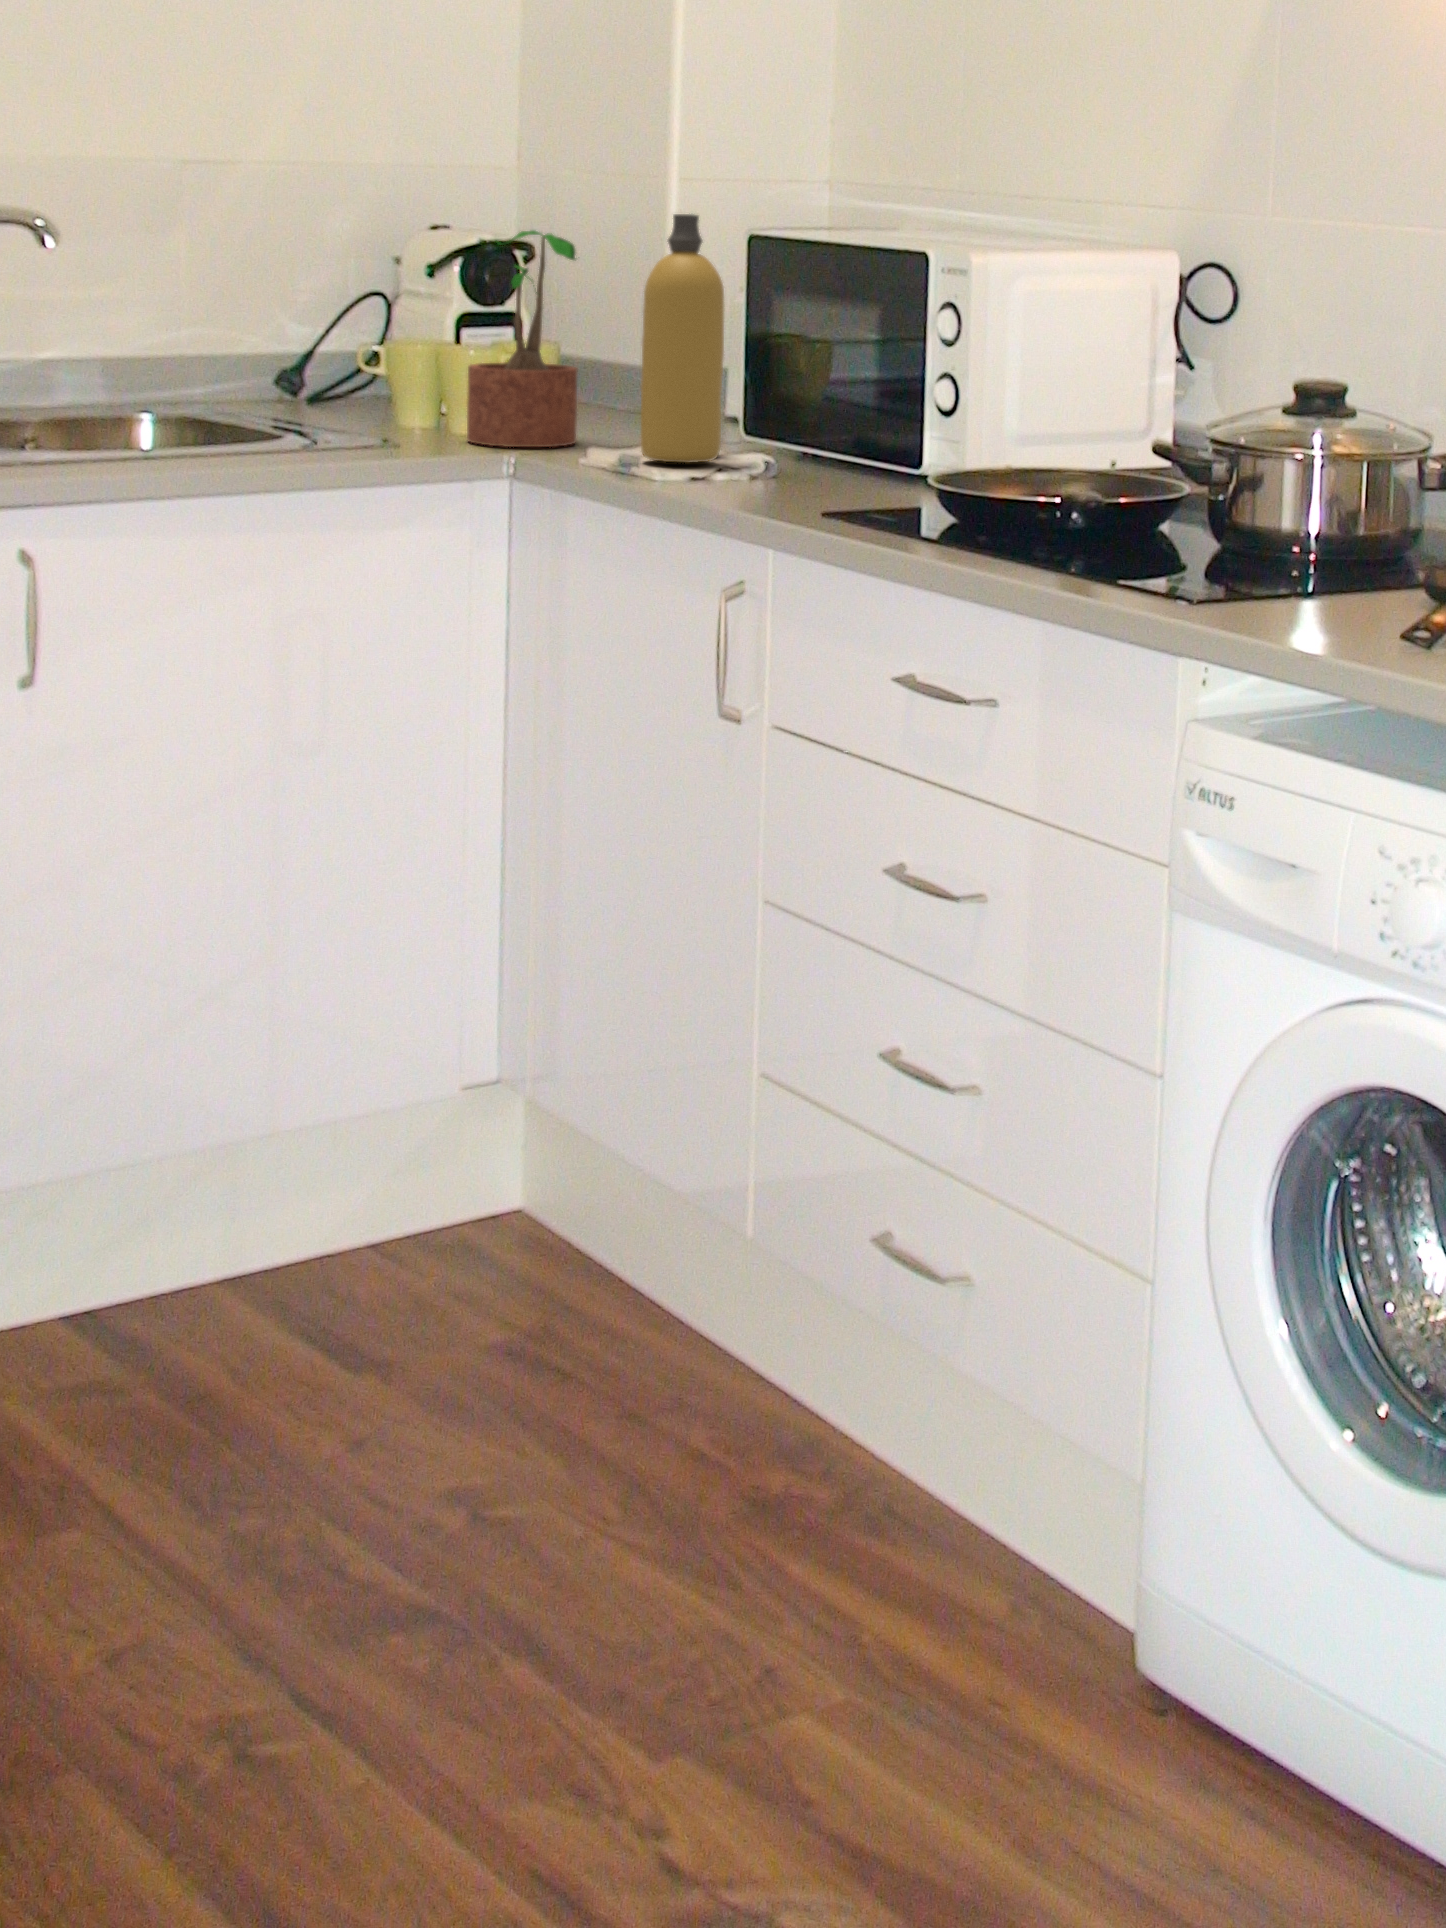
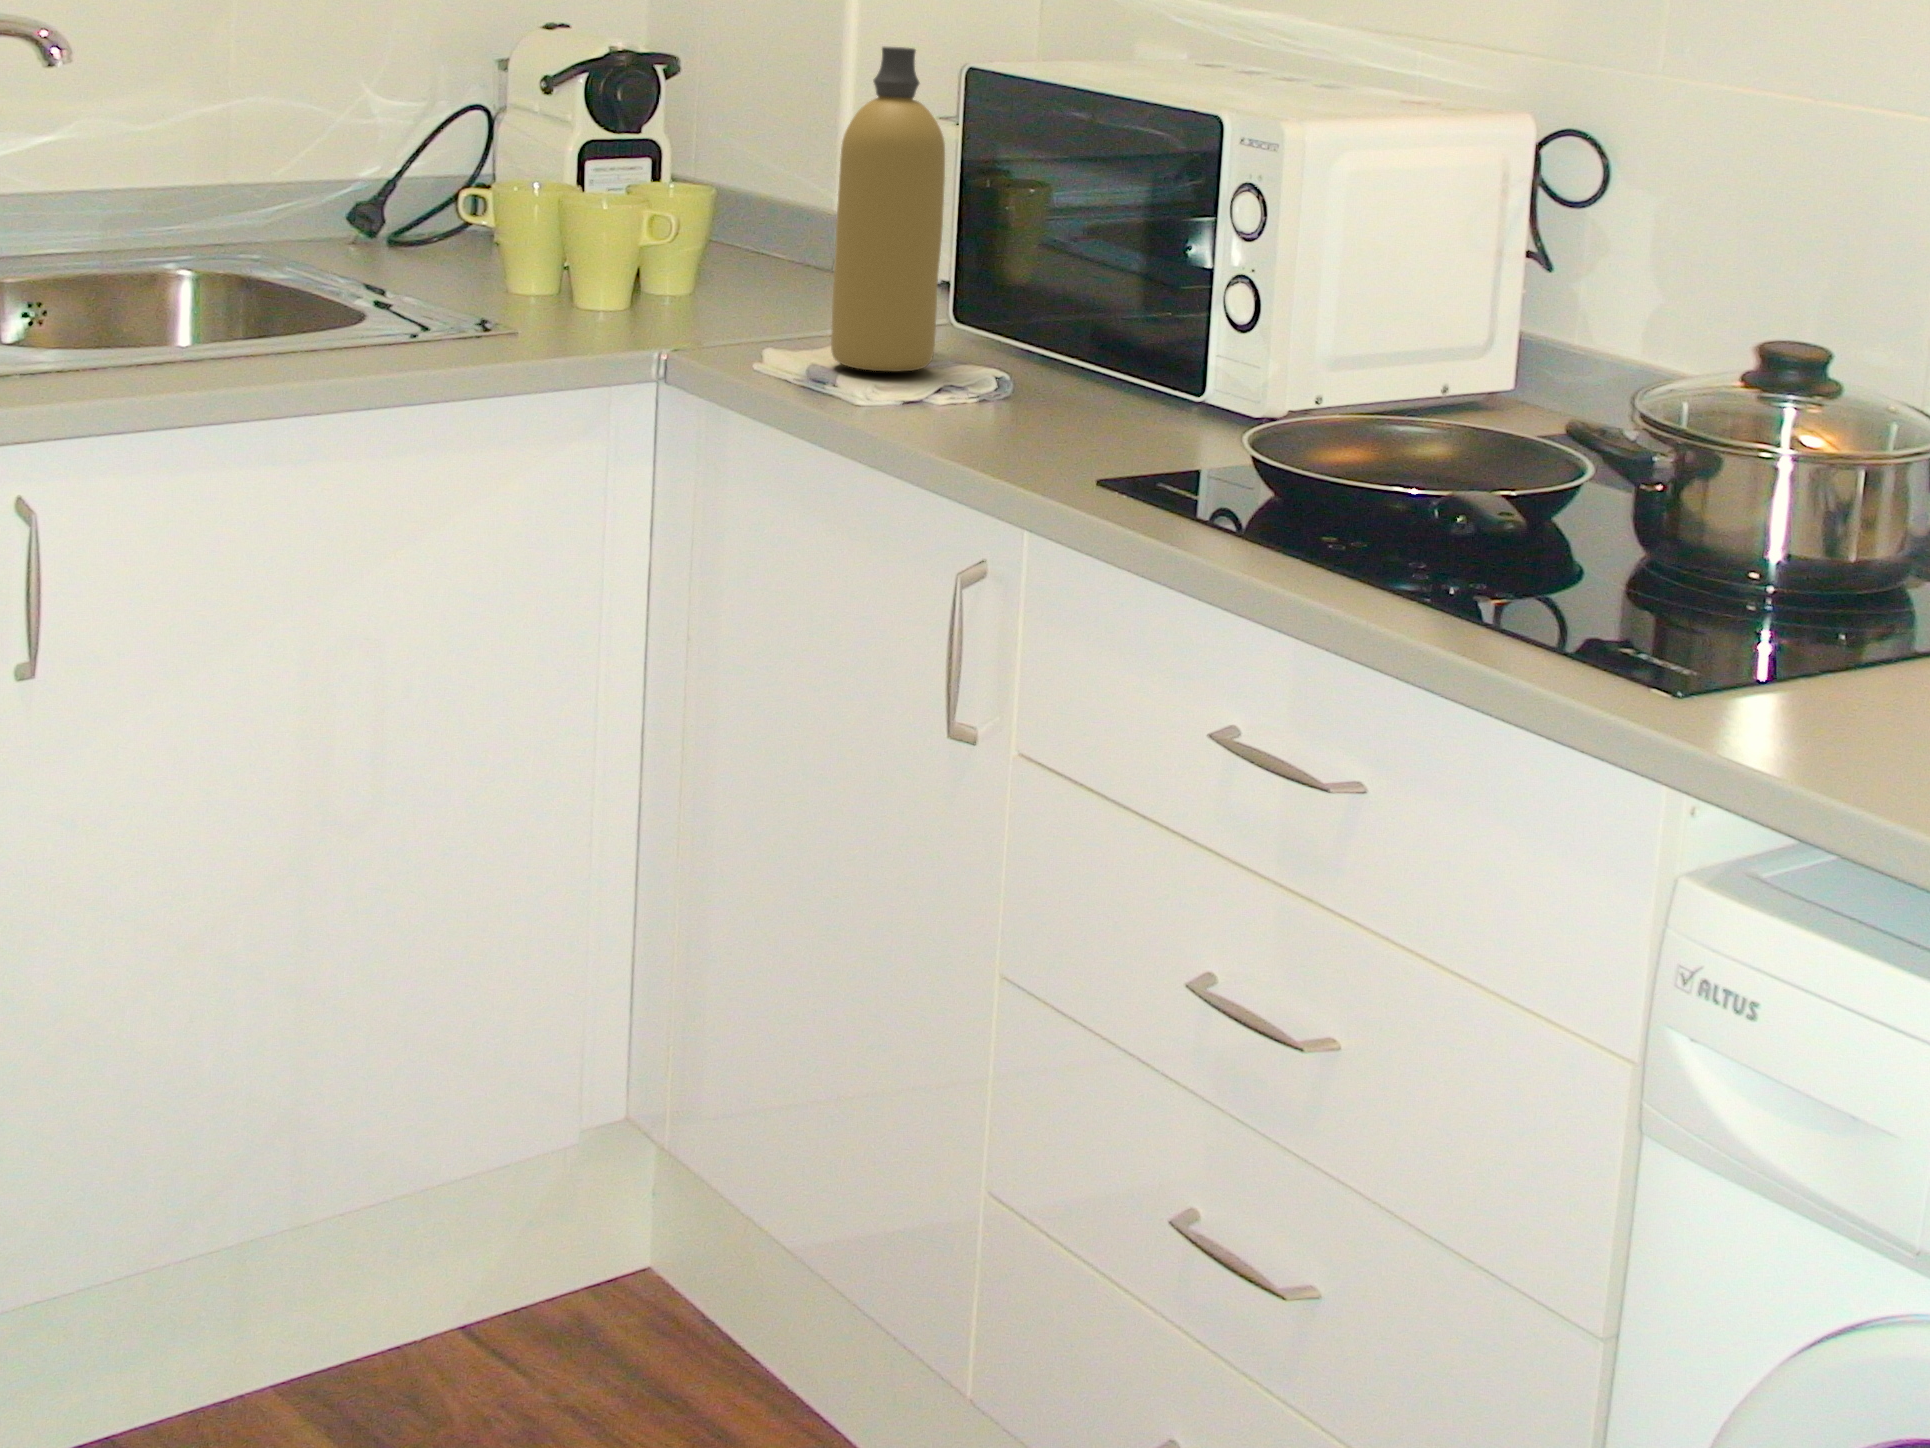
potted plant: present [467,230,578,447] -> none [598,51,747,336]

